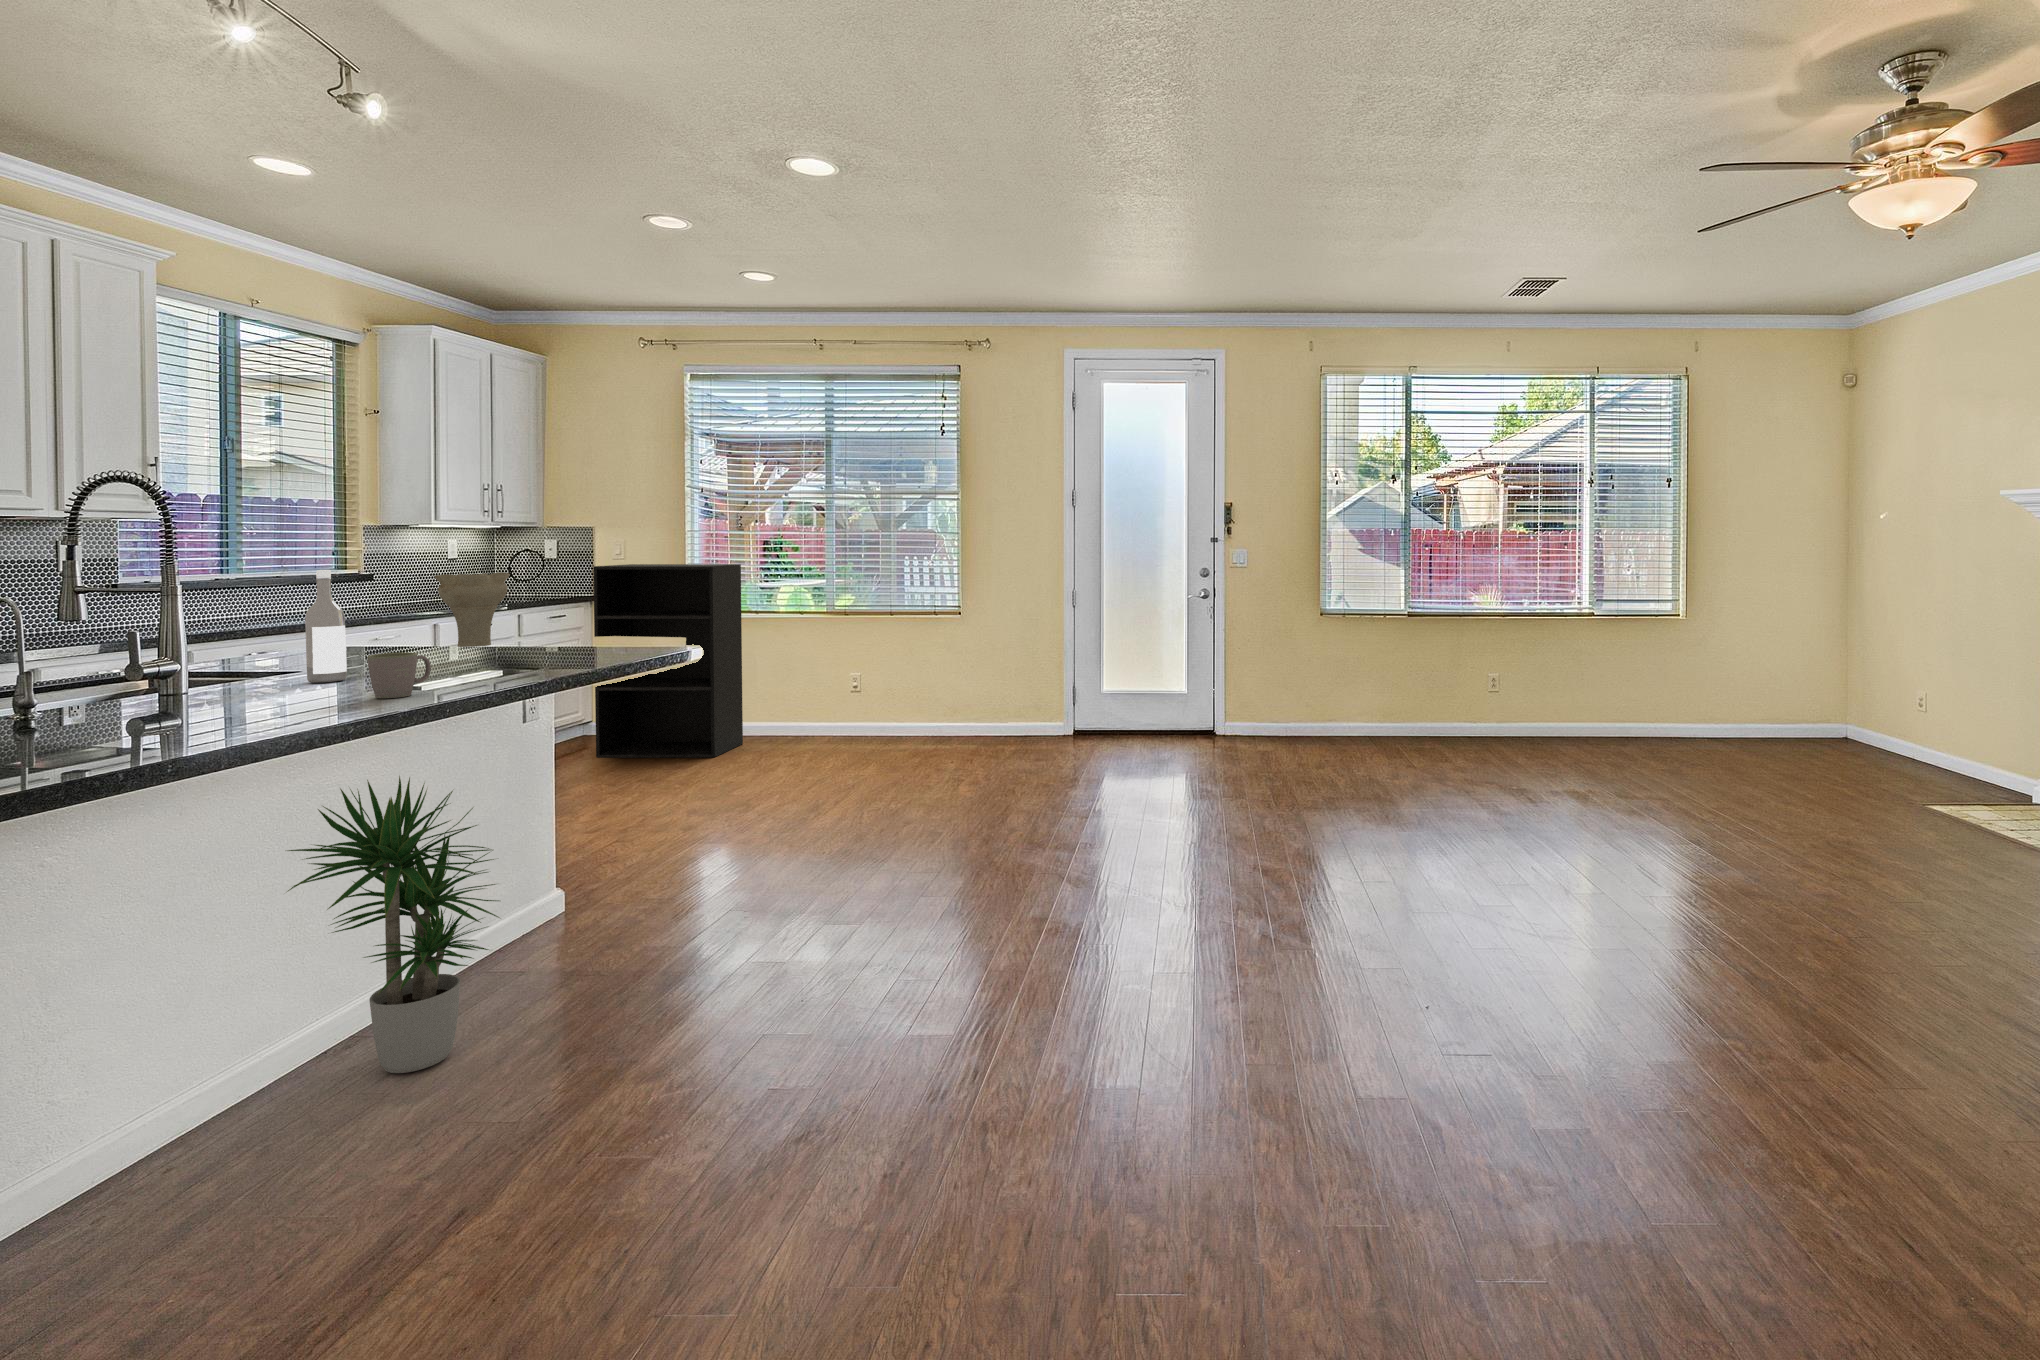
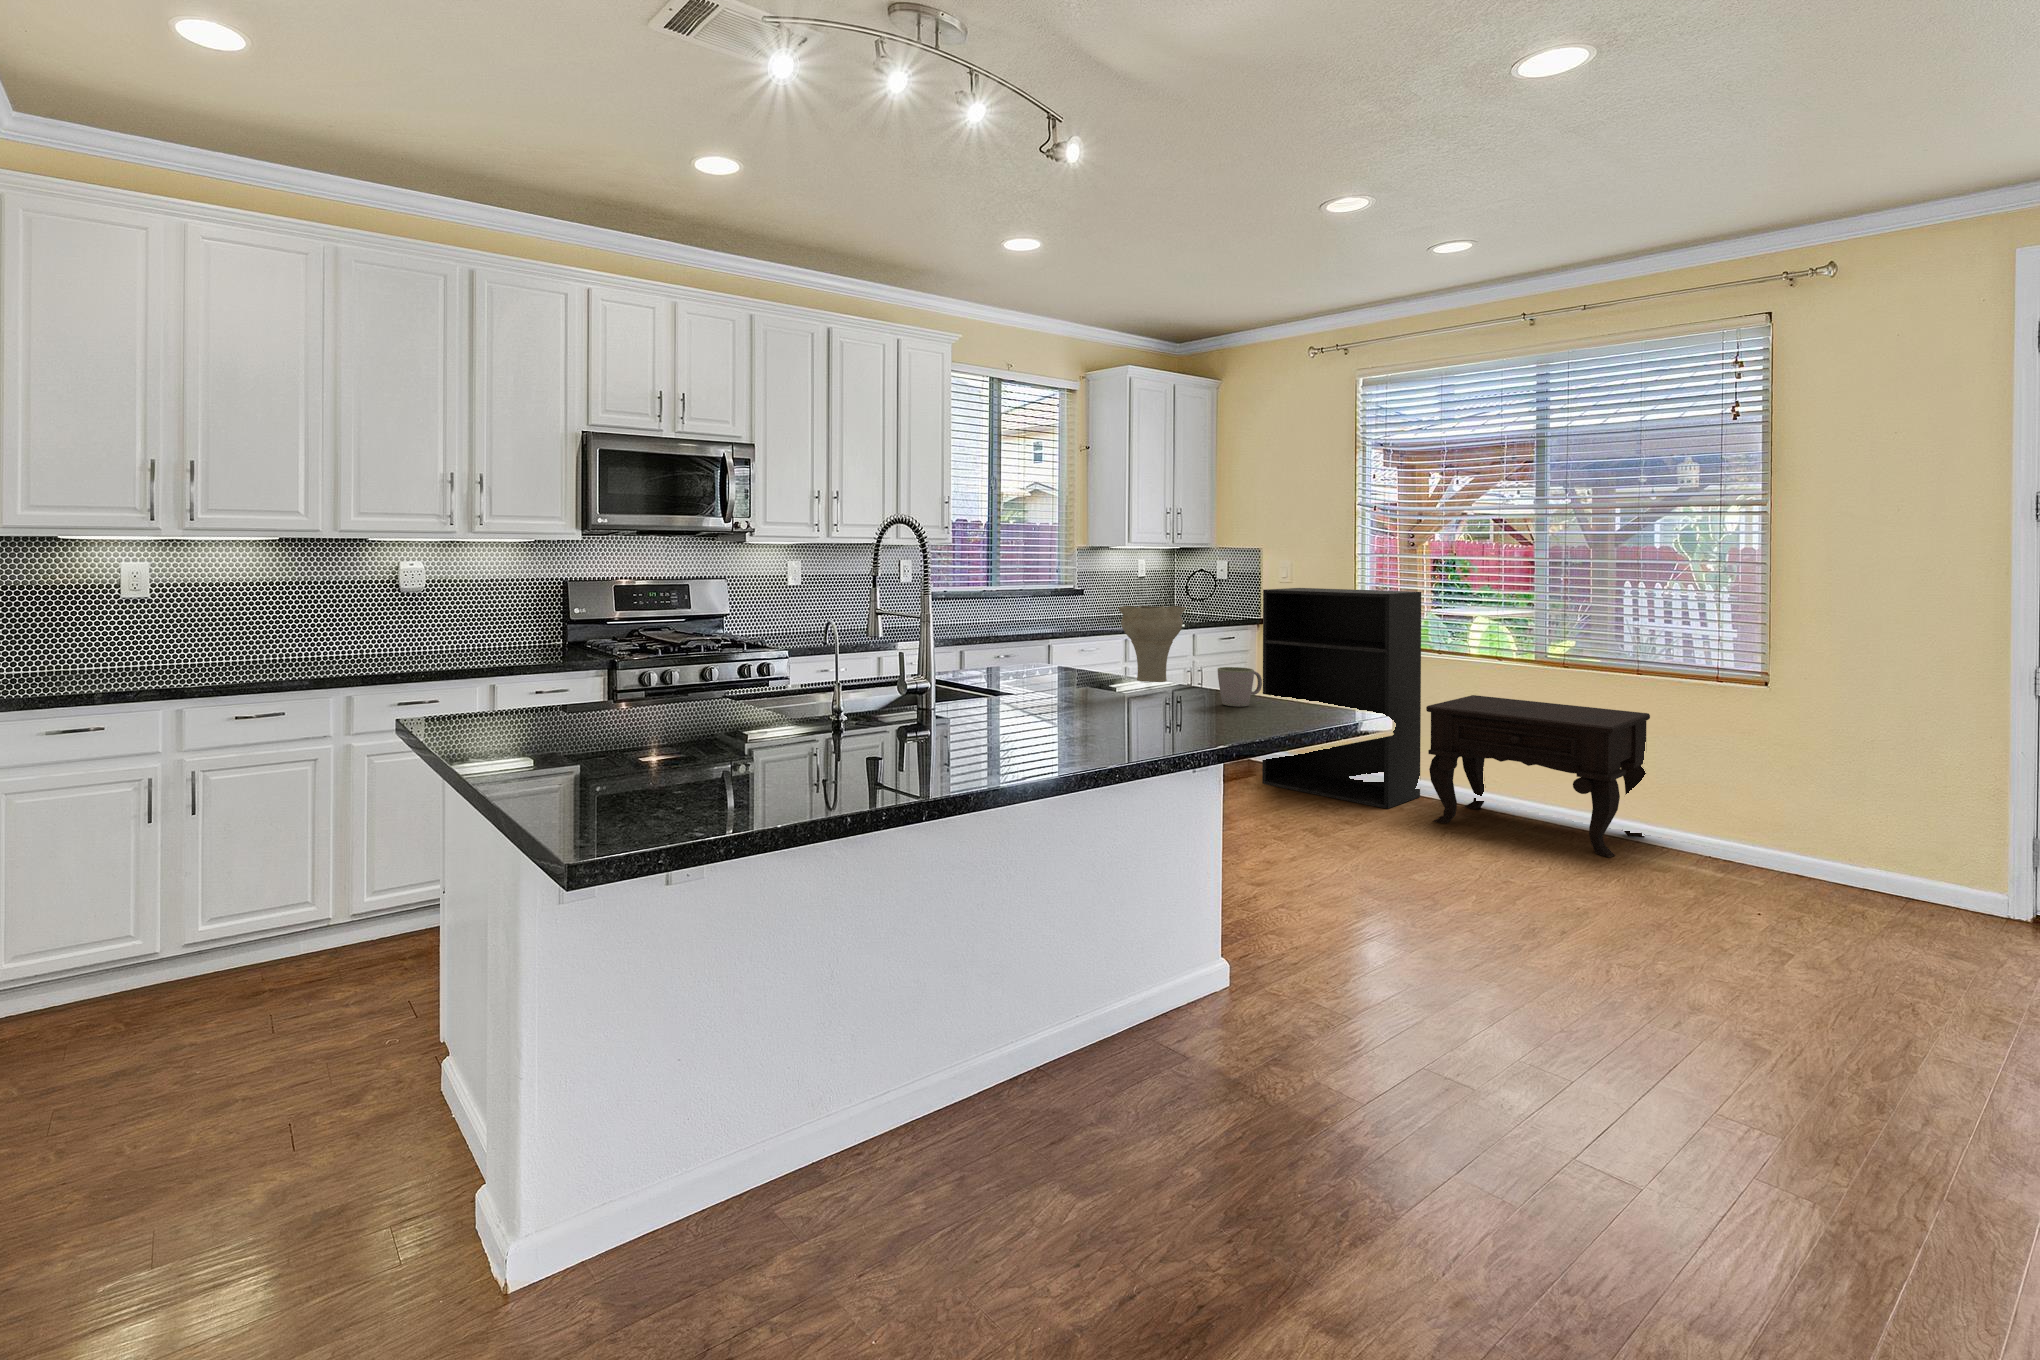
wine bottle: present [305,570,347,683] -> none [1014,602,1044,709]
side table: none [744,650,902,760] -> present [1426,695,1650,857]
mug: present [367,652,431,698] -> present [1218,667,1262,706]
potted plant: present [287,776,499,1073] -> none [983,820,1175,1147]

